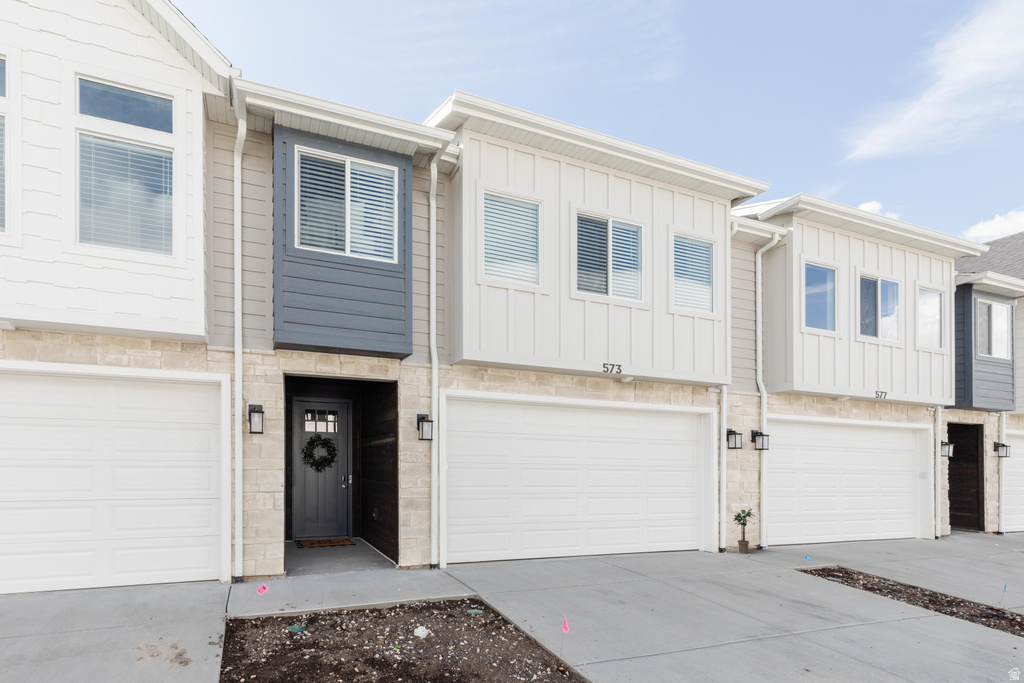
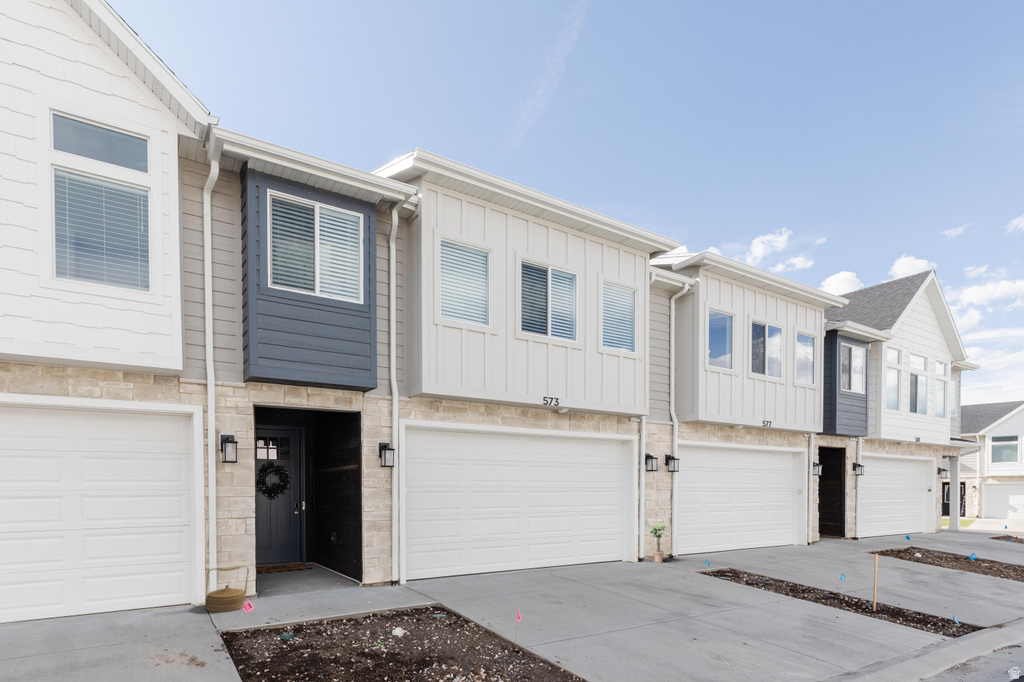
woven basket: none [231,545,276,593] -> present [205,566,249,612]

